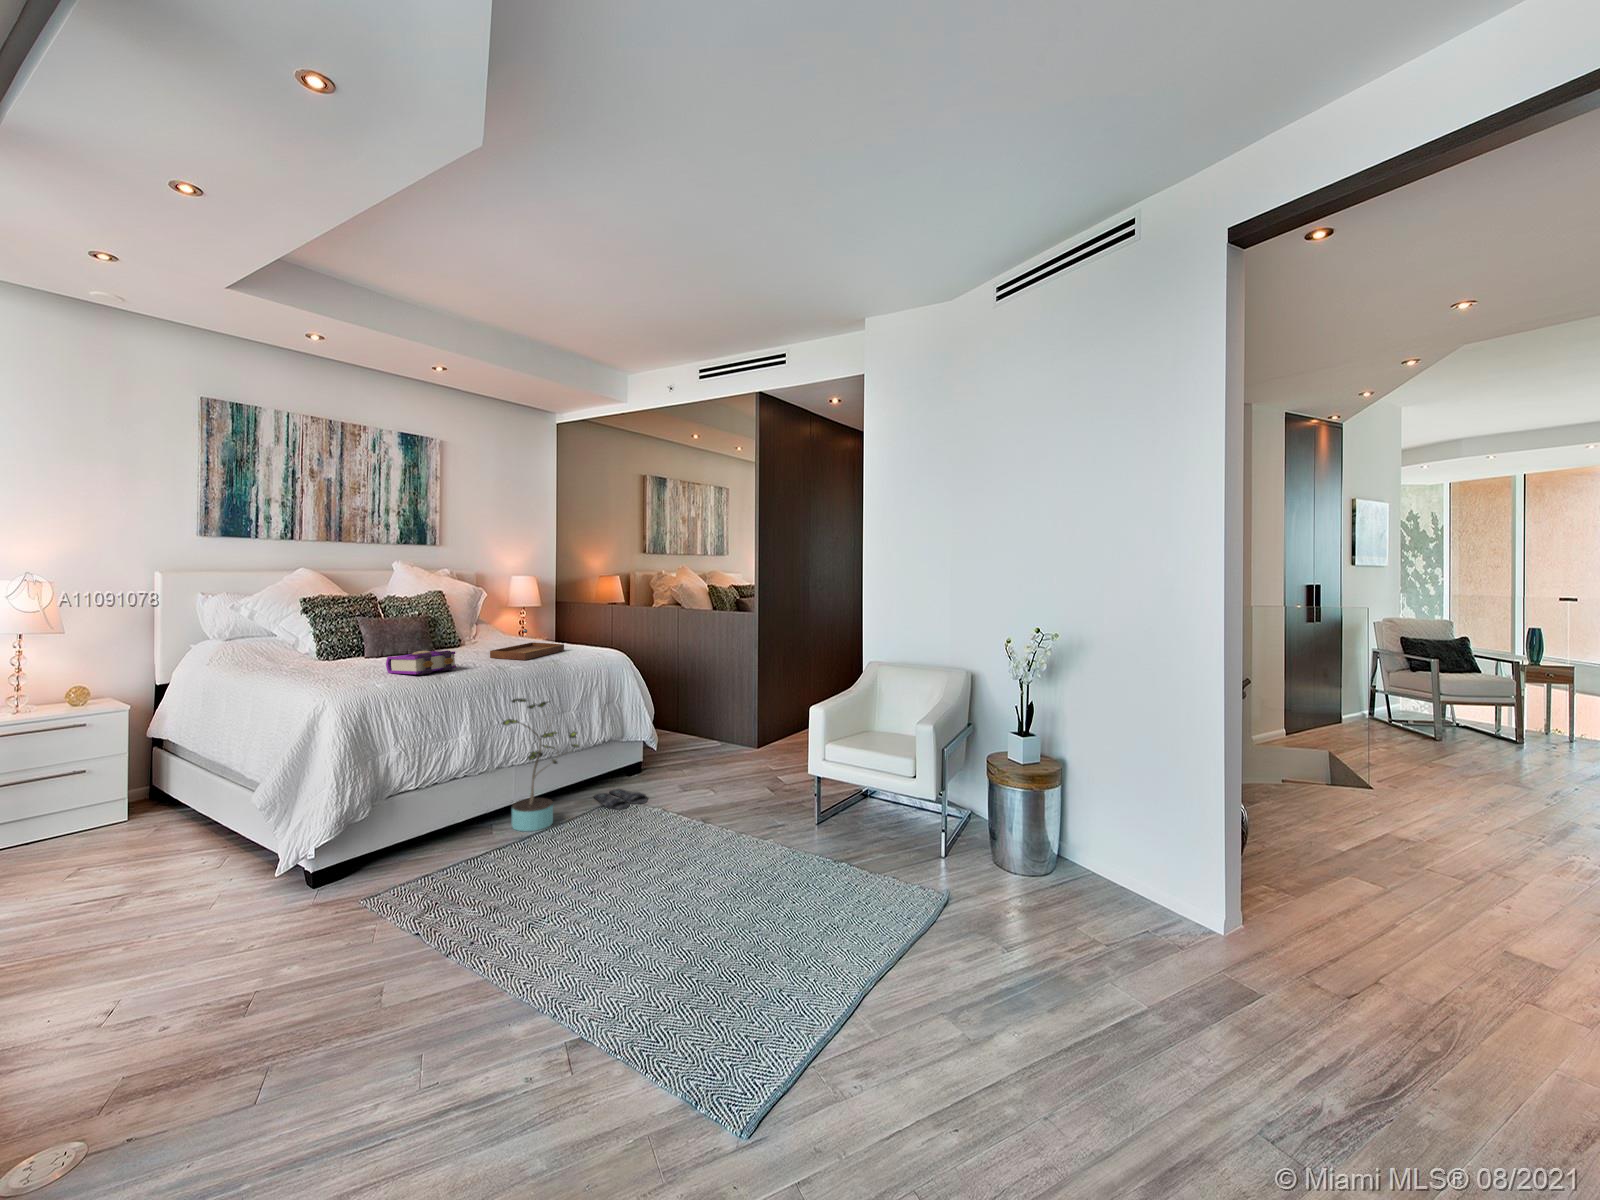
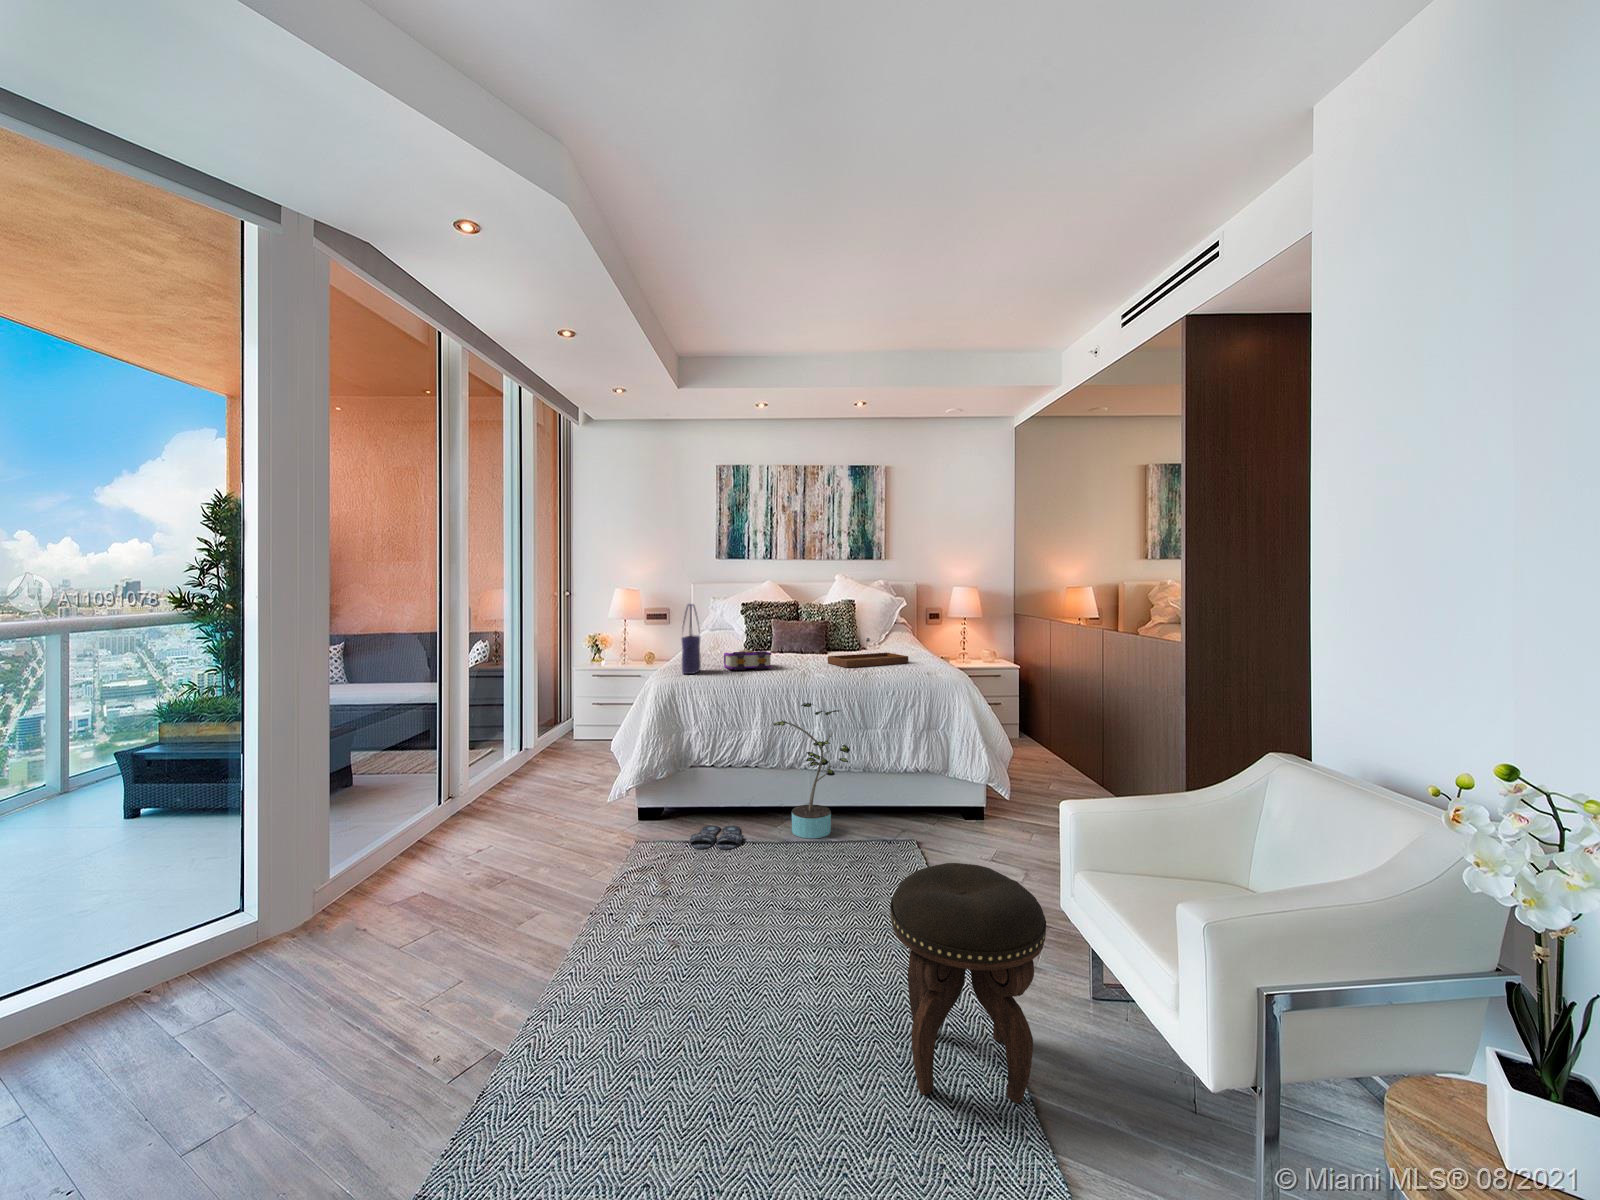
tote bag: none [359,601,384,685] -> present [682,604,701,674]
footstool: none [797,773,895,917] -> present [890,863,1046,1104]
slippers: present [594,789,647,809] -> present [690,825,744,850]

